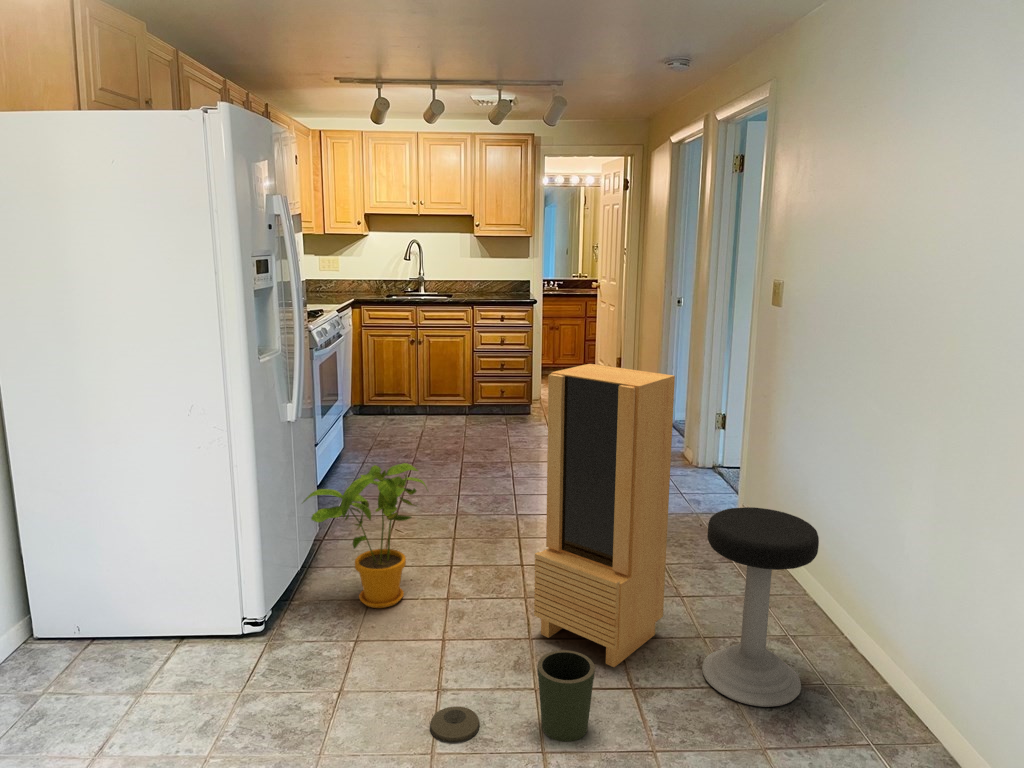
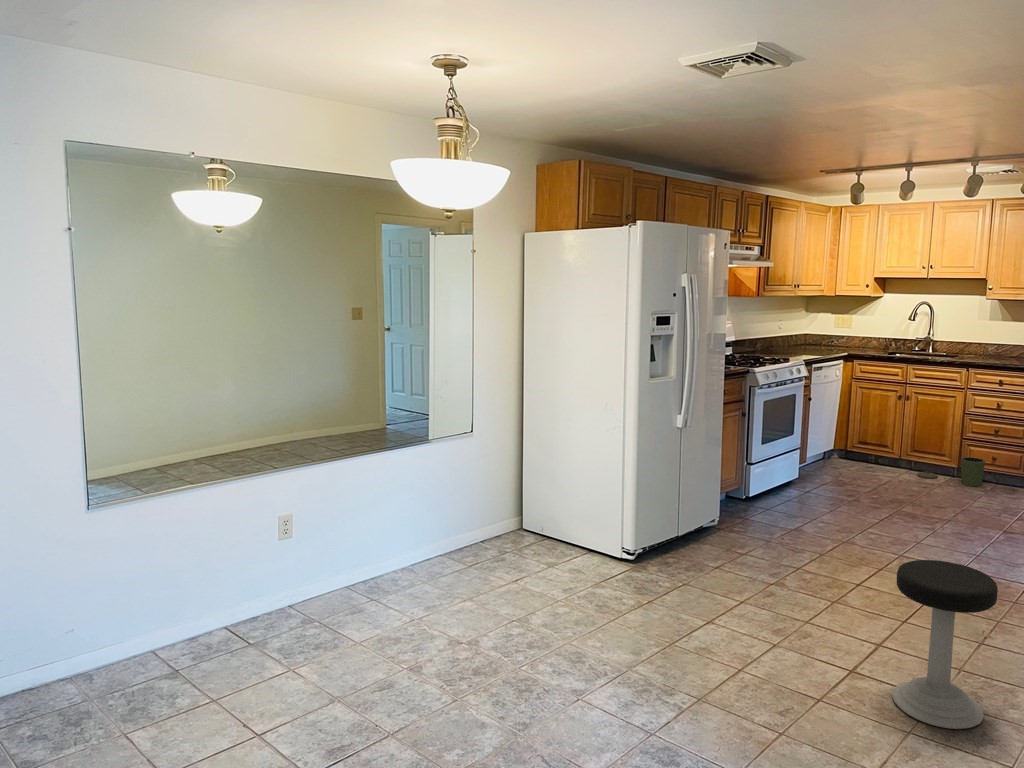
storage cabinet: present [534,364,675,667] -> none [798,427,914,658]
house plant: present [303,463,427,608] -> none [677,476,764,578]
trash can: present [430,650,595,743] -> present [917,457,985,486]

